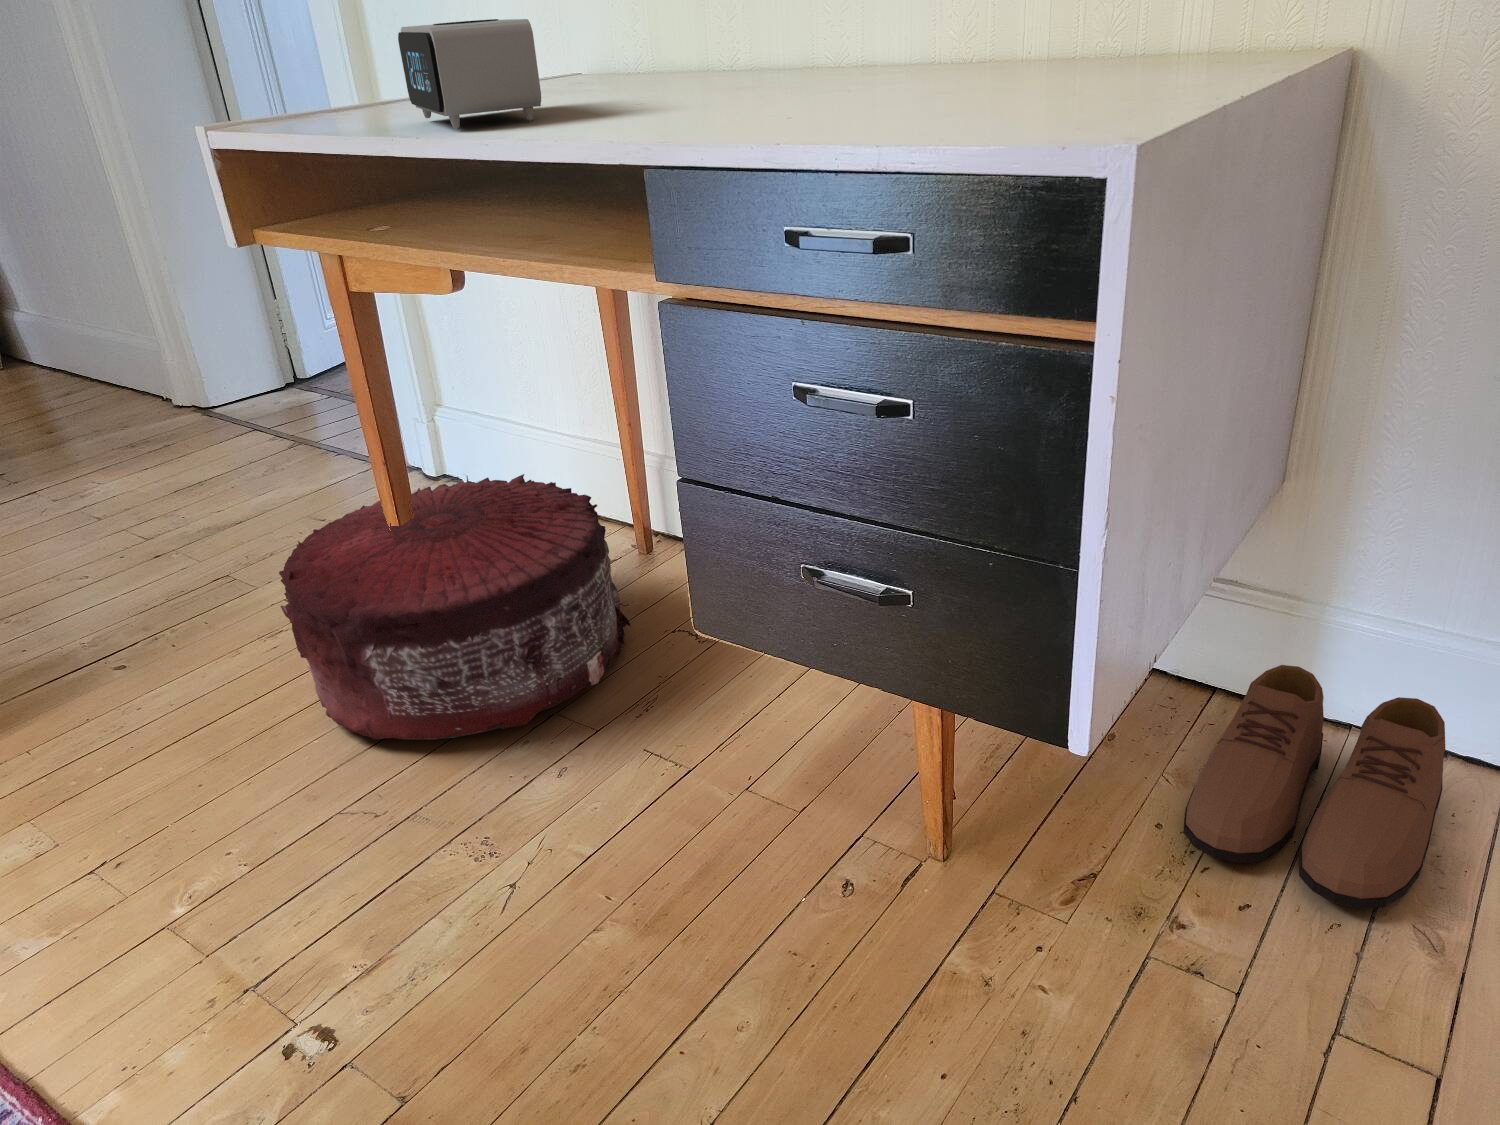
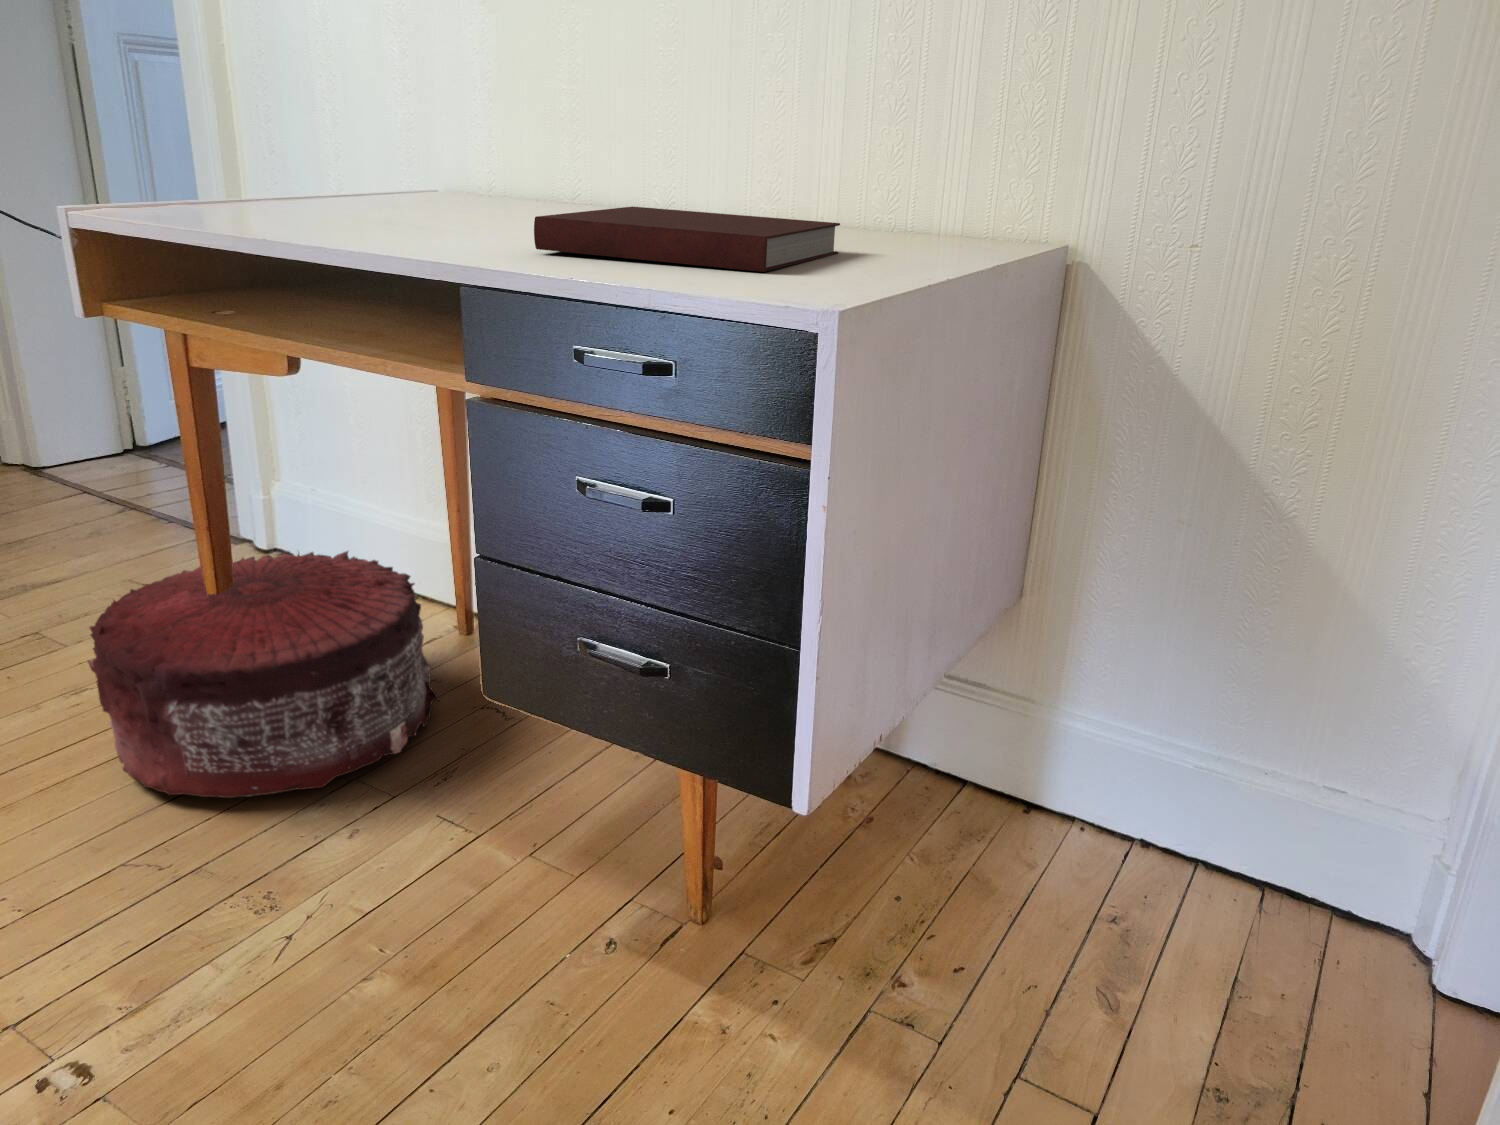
alarm clock: present [398,19,541,129] -> none [256,137,382,232]
notebook: none [722,50,1079,118] -> present [534,207,840,272]
shoe: present [1183,665,1446,909] -> none [916,760,1142,972]

